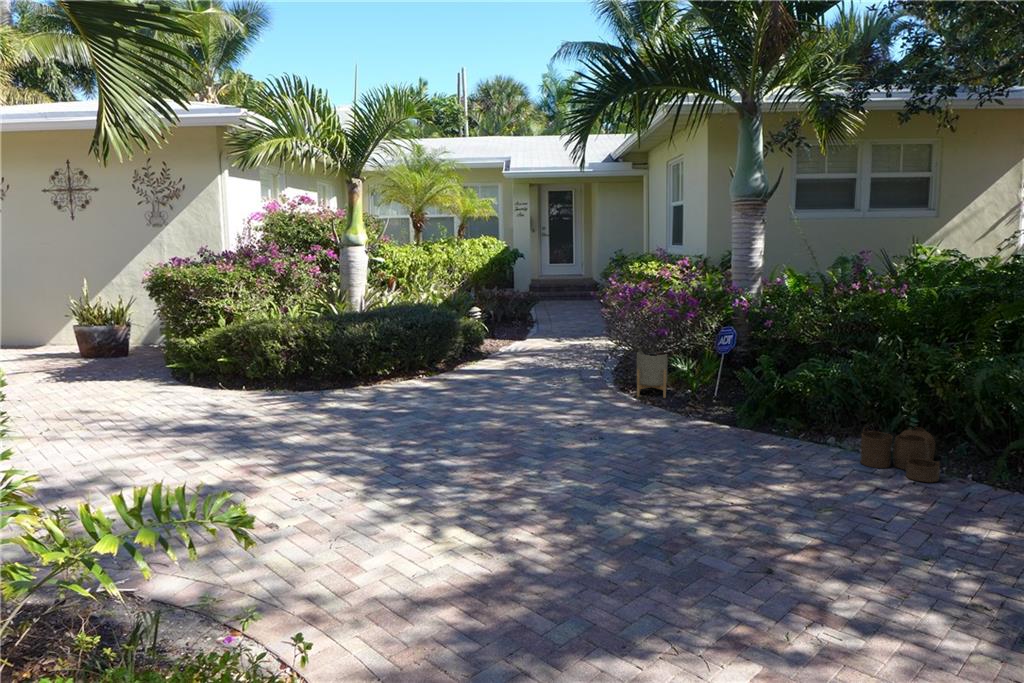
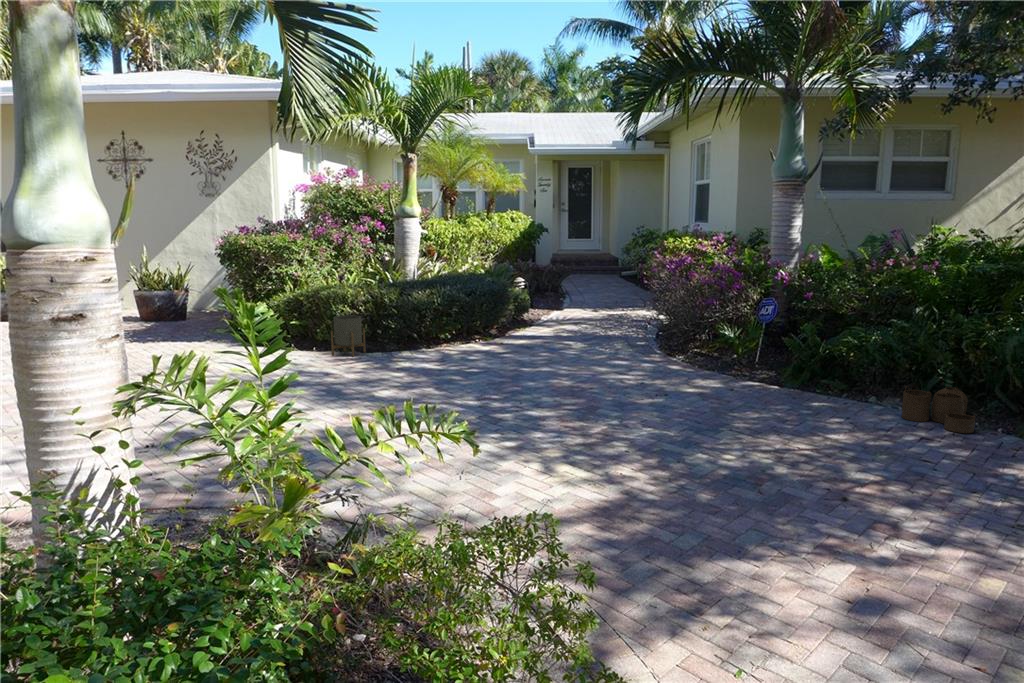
planter: present [637,352,668,398] -> present [331,315,366,357]

